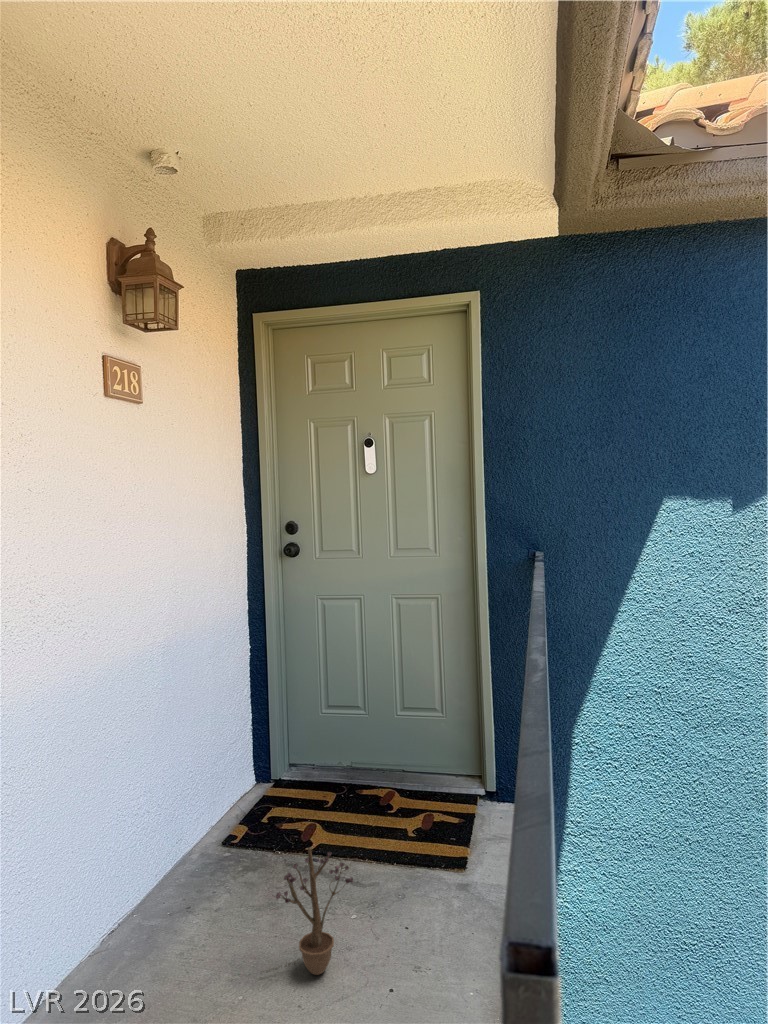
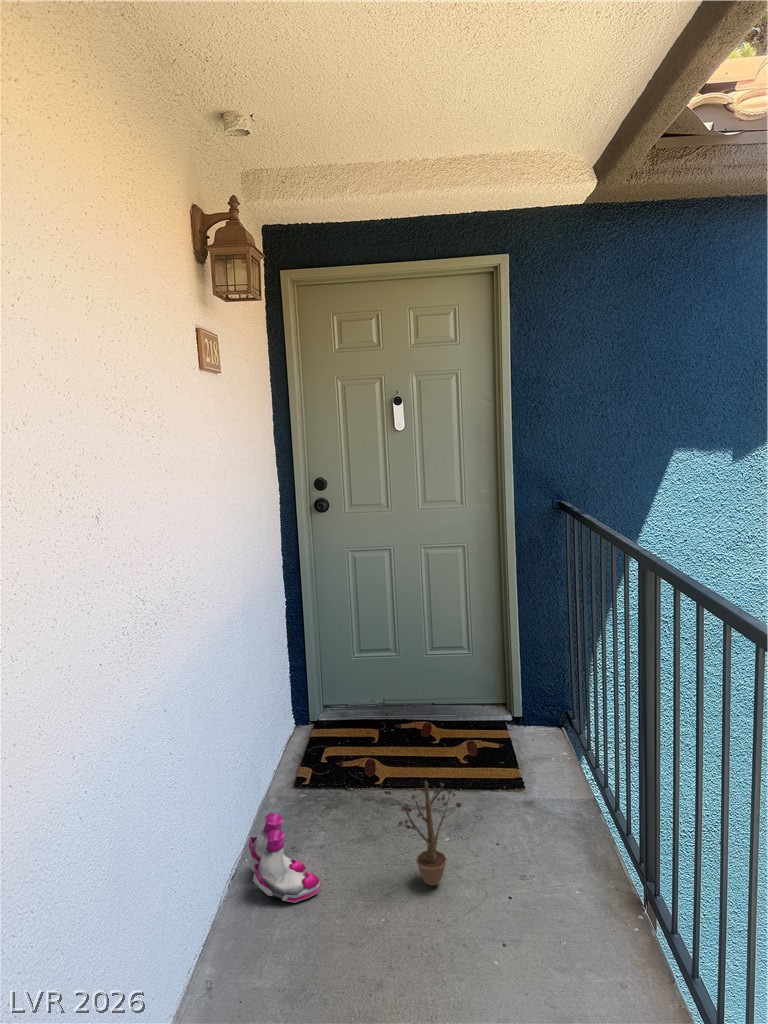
boots: none [121,869,193,975] -> present [245,813,321,903]

